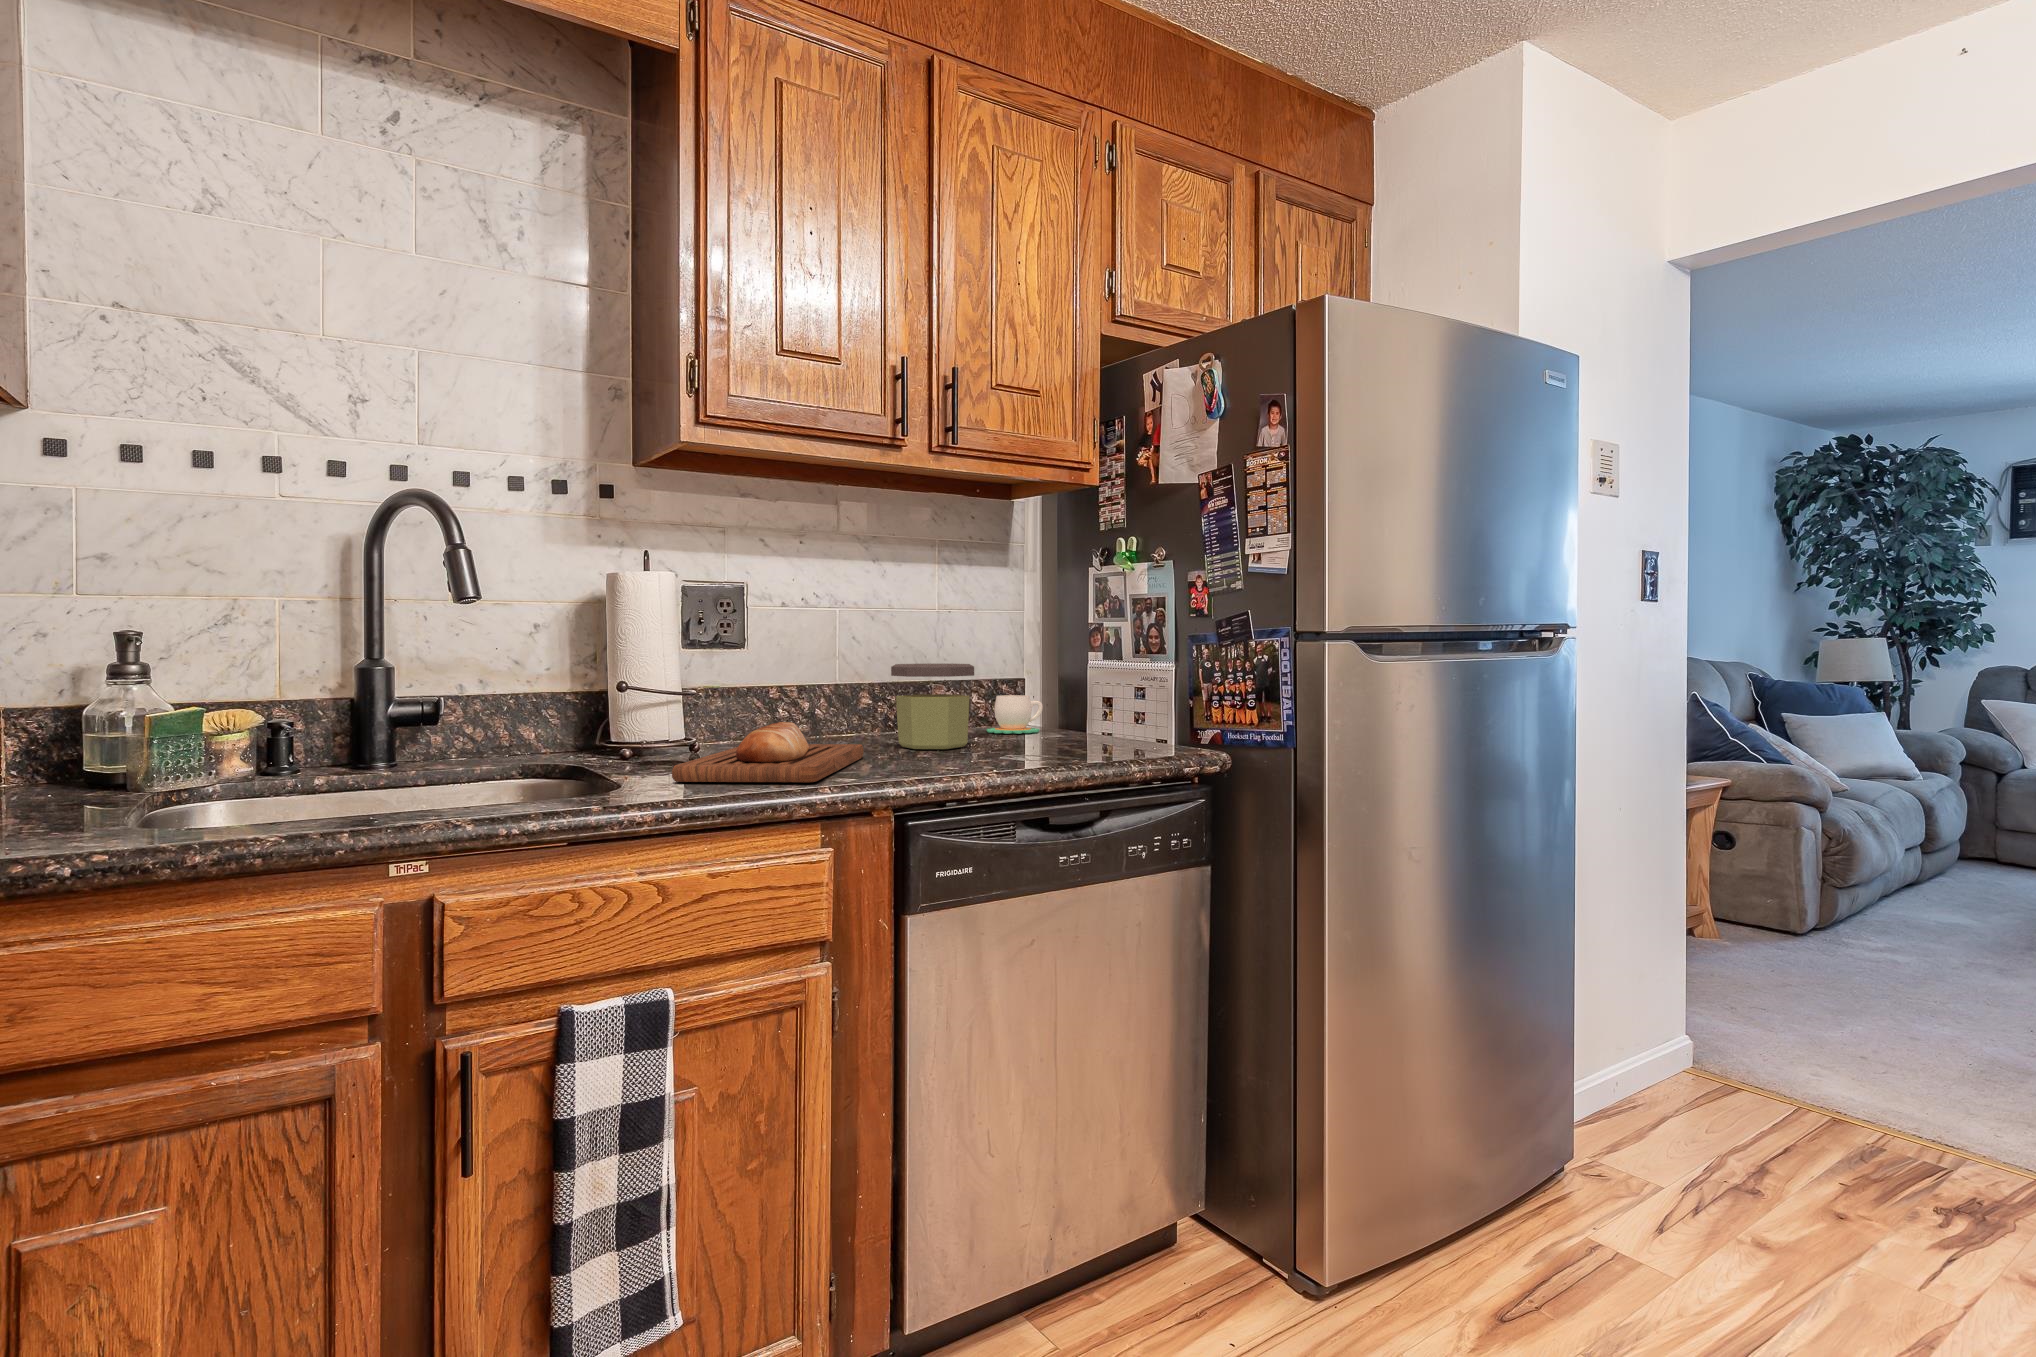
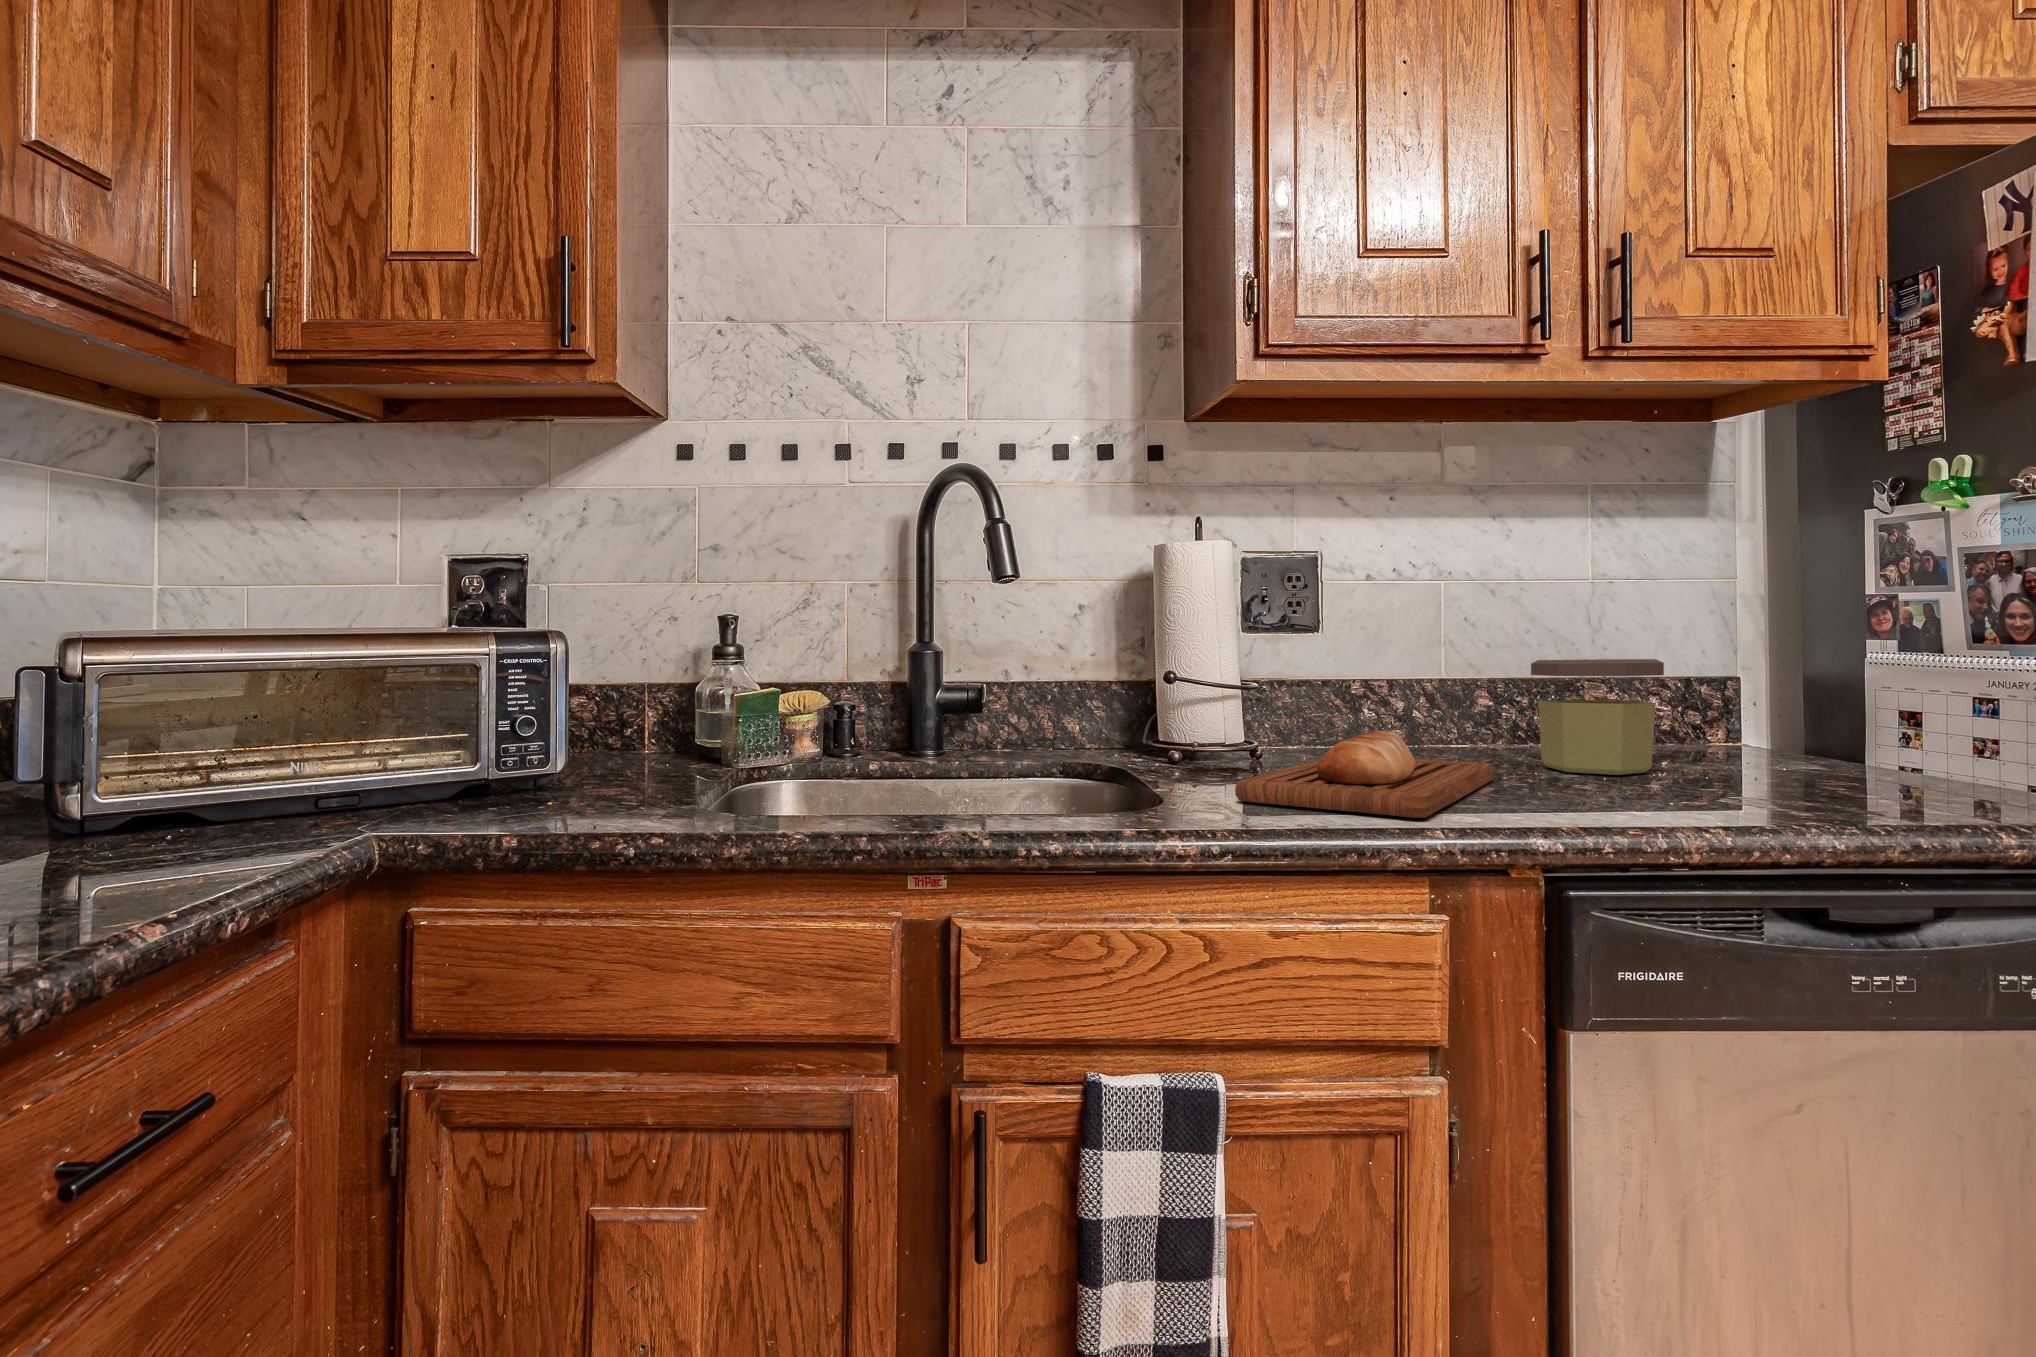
mug: present [987,695,1043,734] -> none [1670,703,1766,756]

